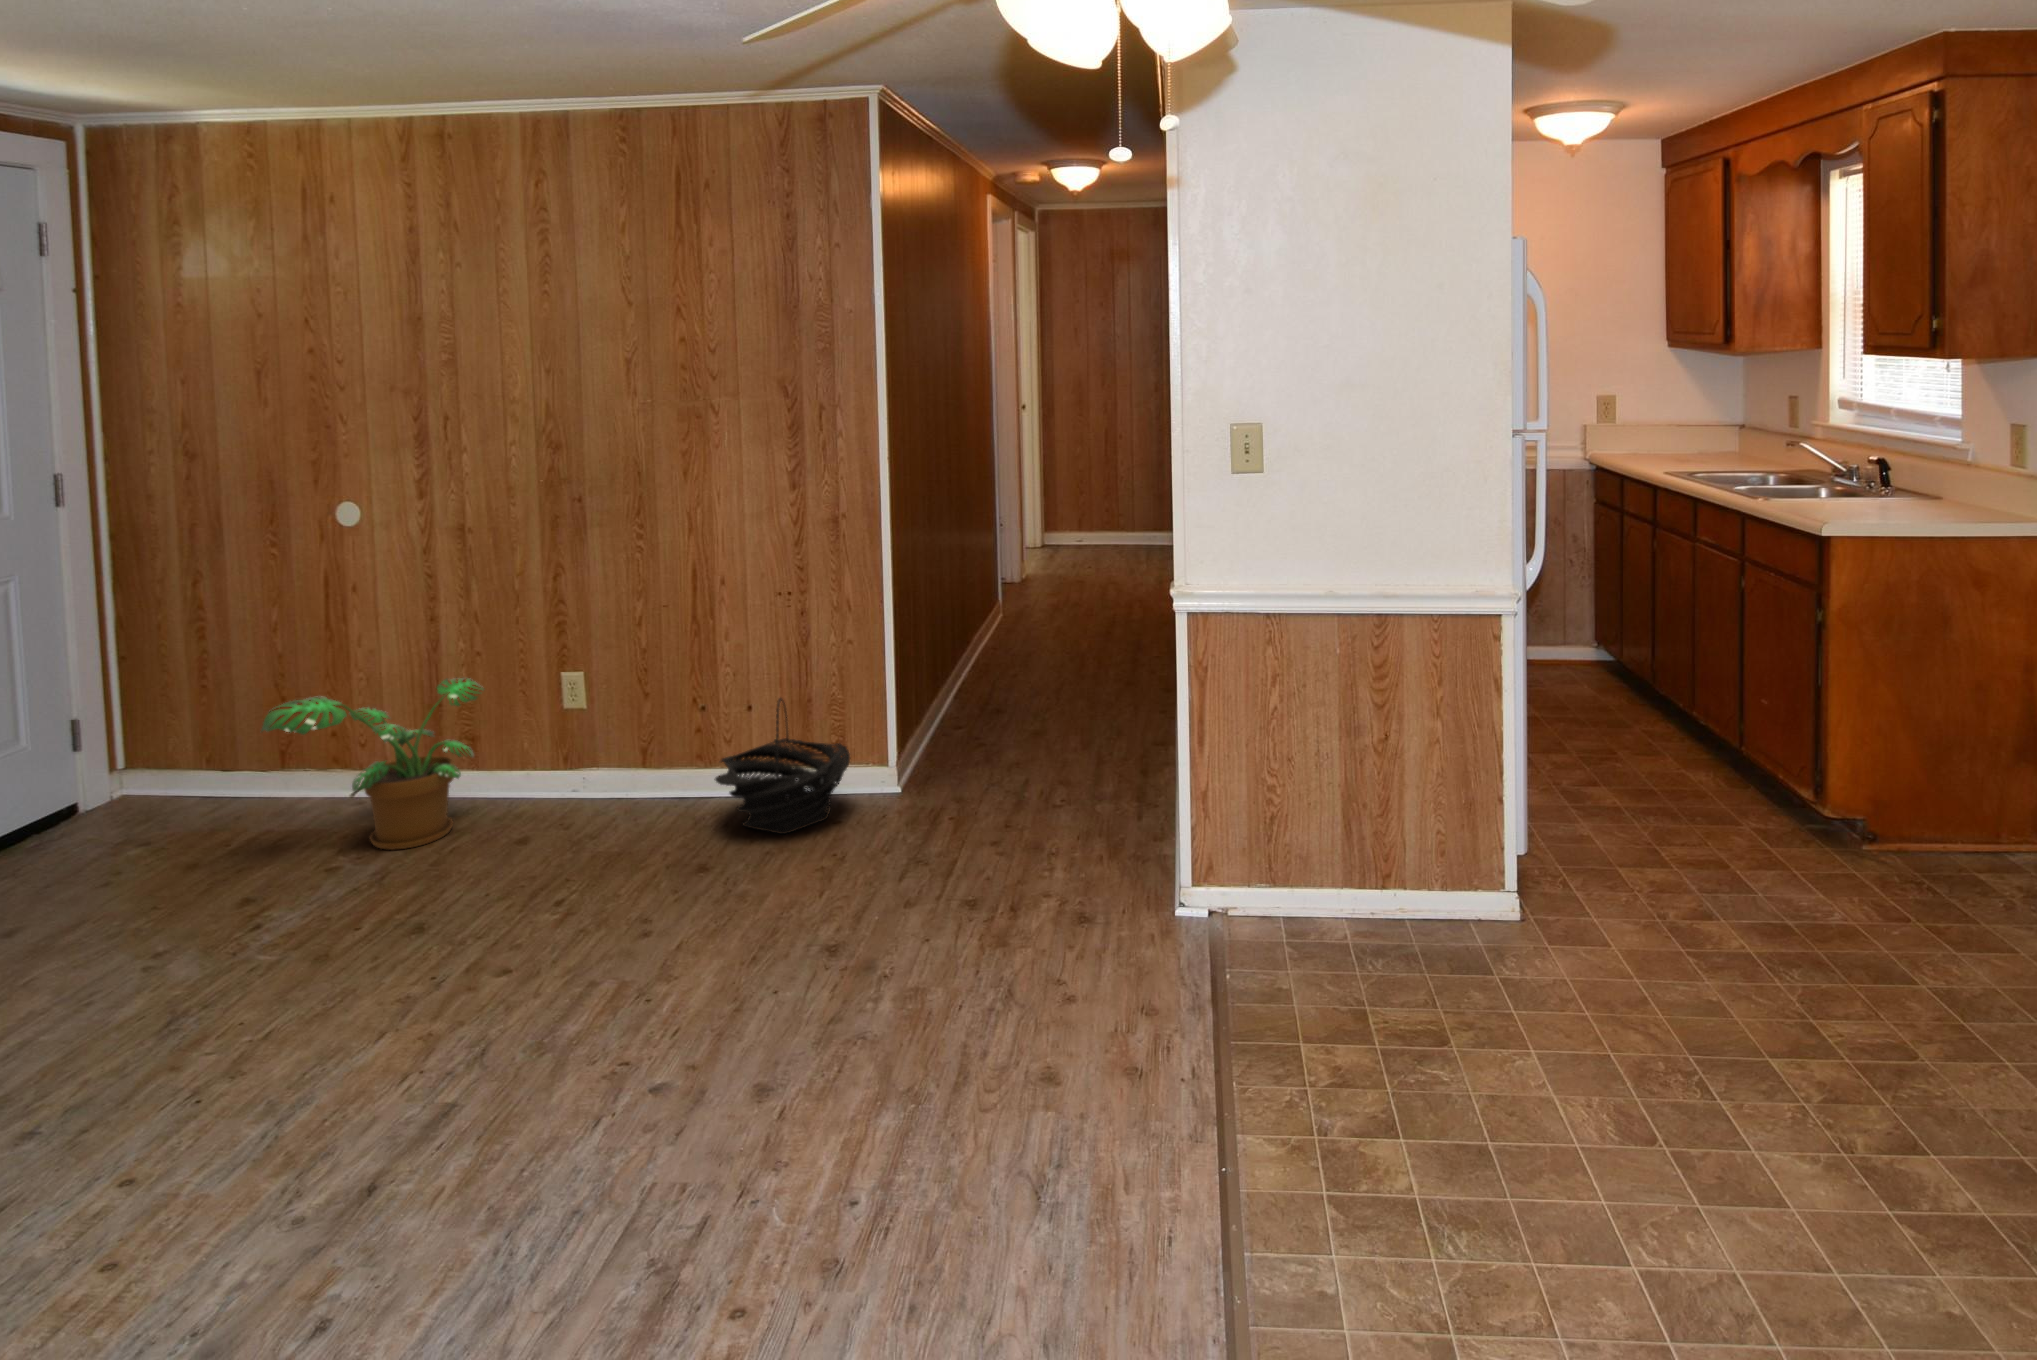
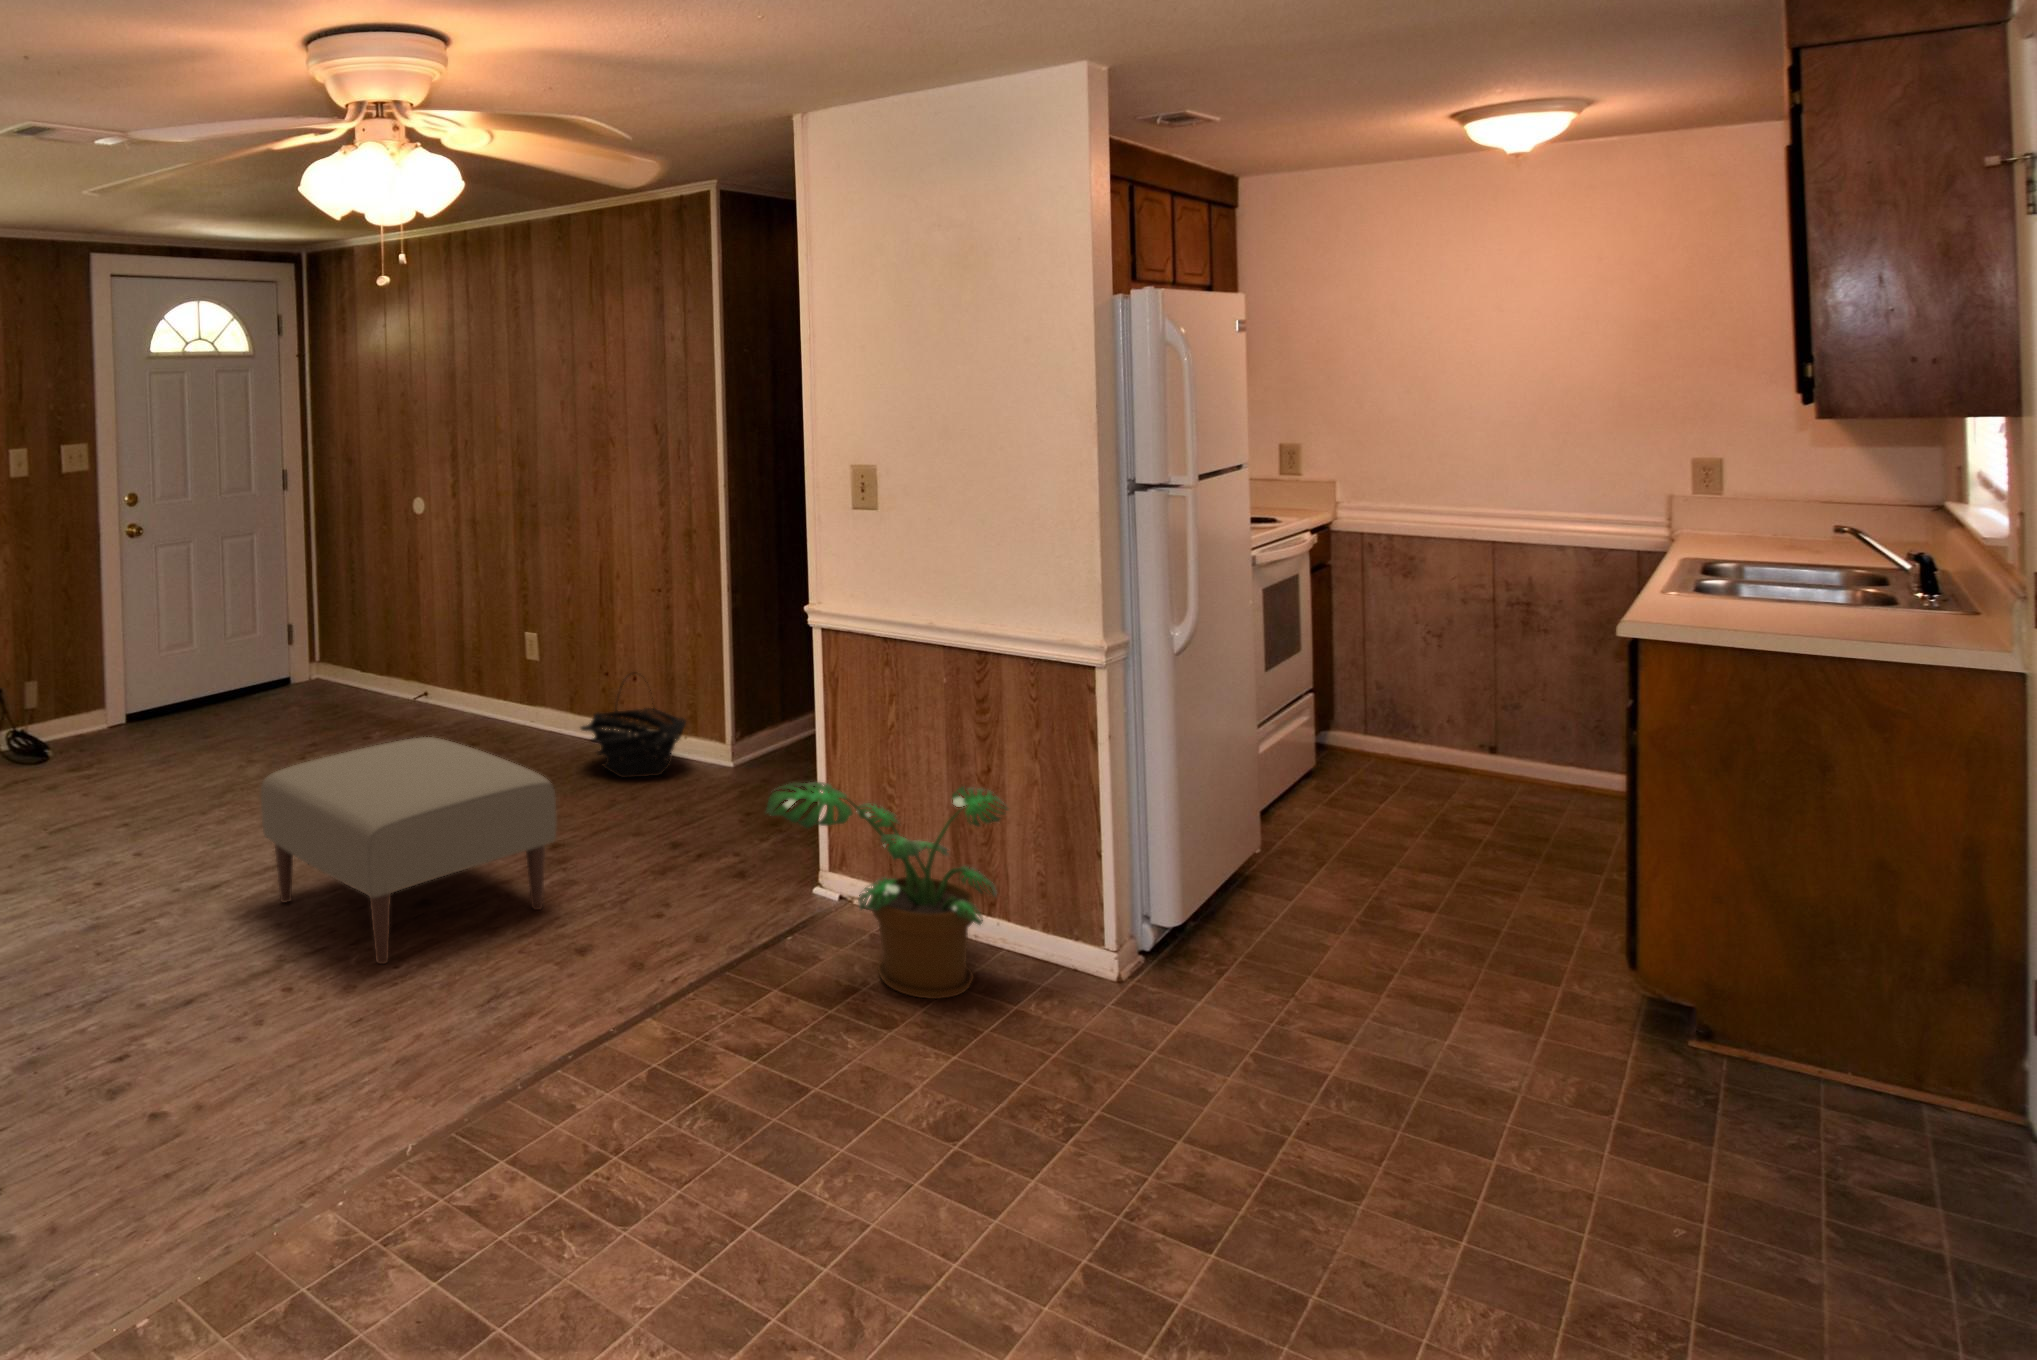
potted plant: present [261,678,484,850] -> present [766,782,1008,999]
ottoman: none [476,846,933,1219] -> present [261,737,557,964]

